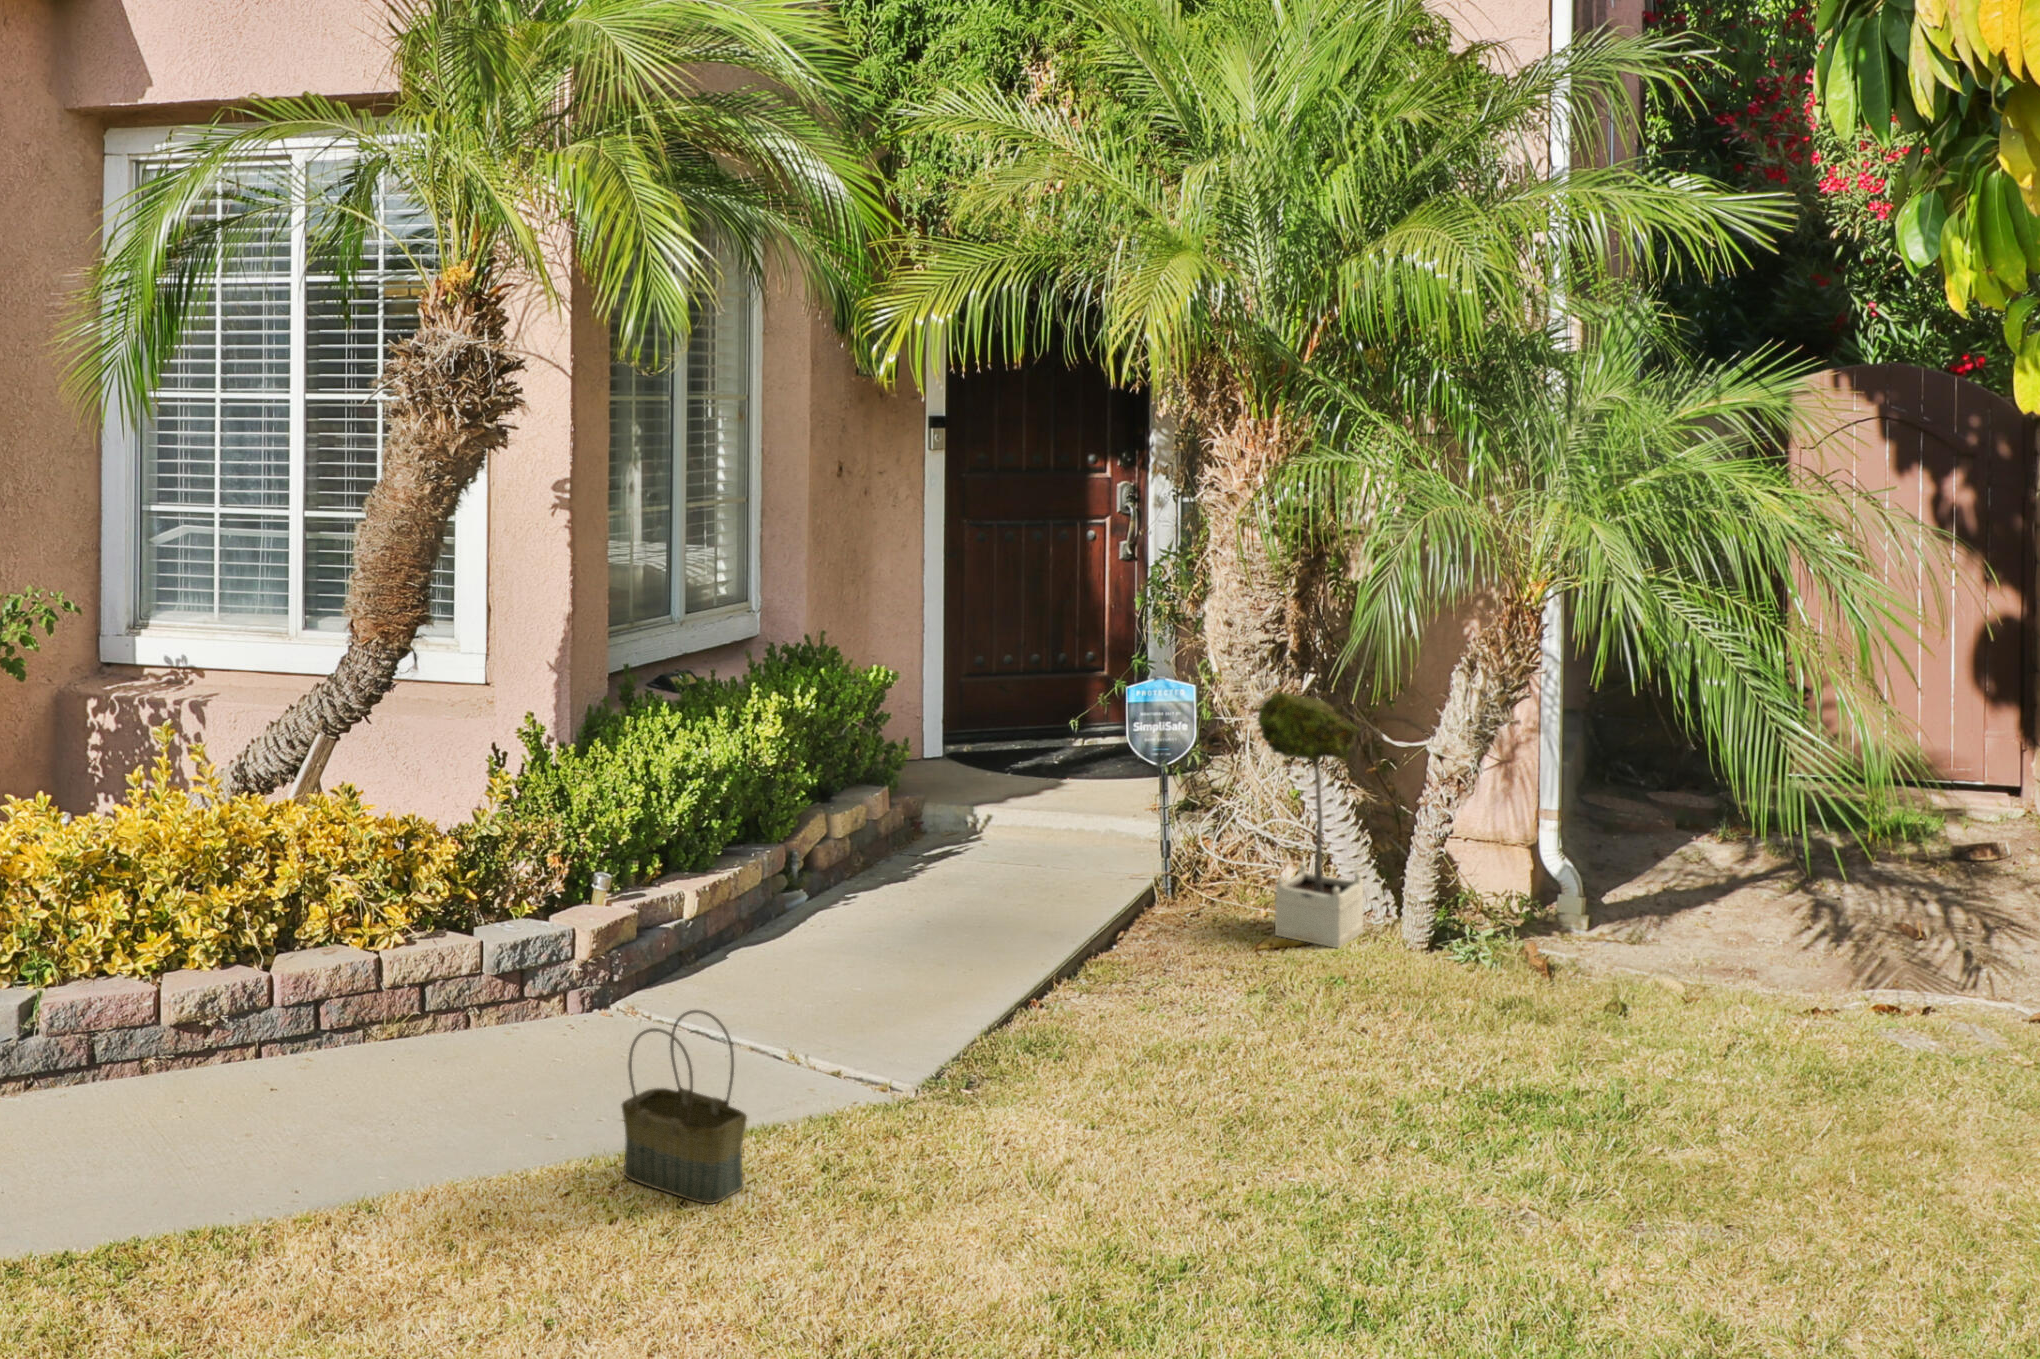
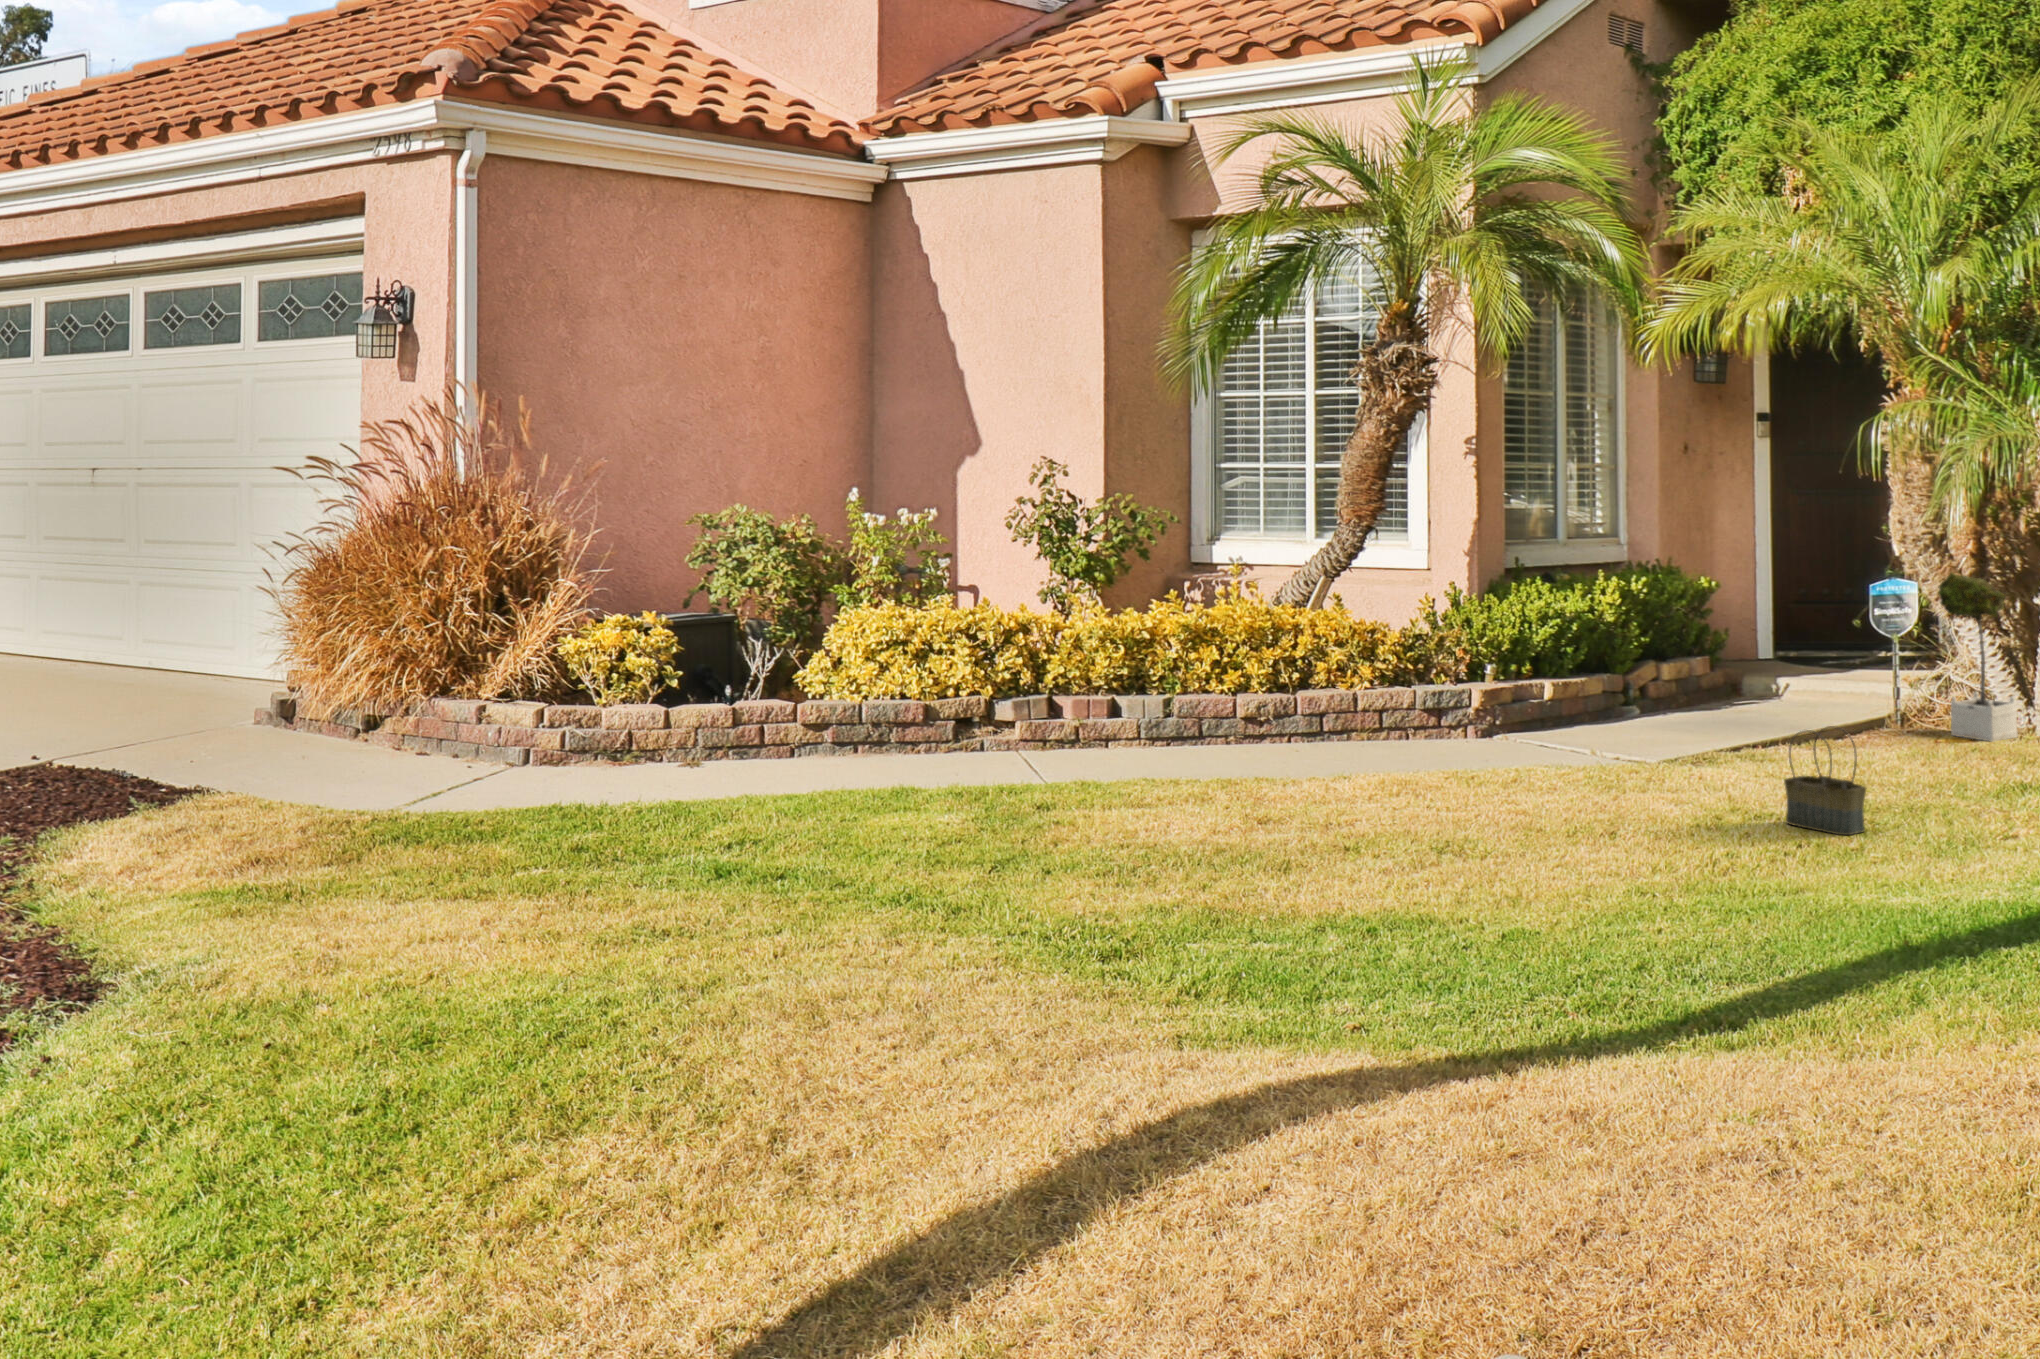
basket: present [621,1010,747,1204] -> present [1784,726,1866,835]

